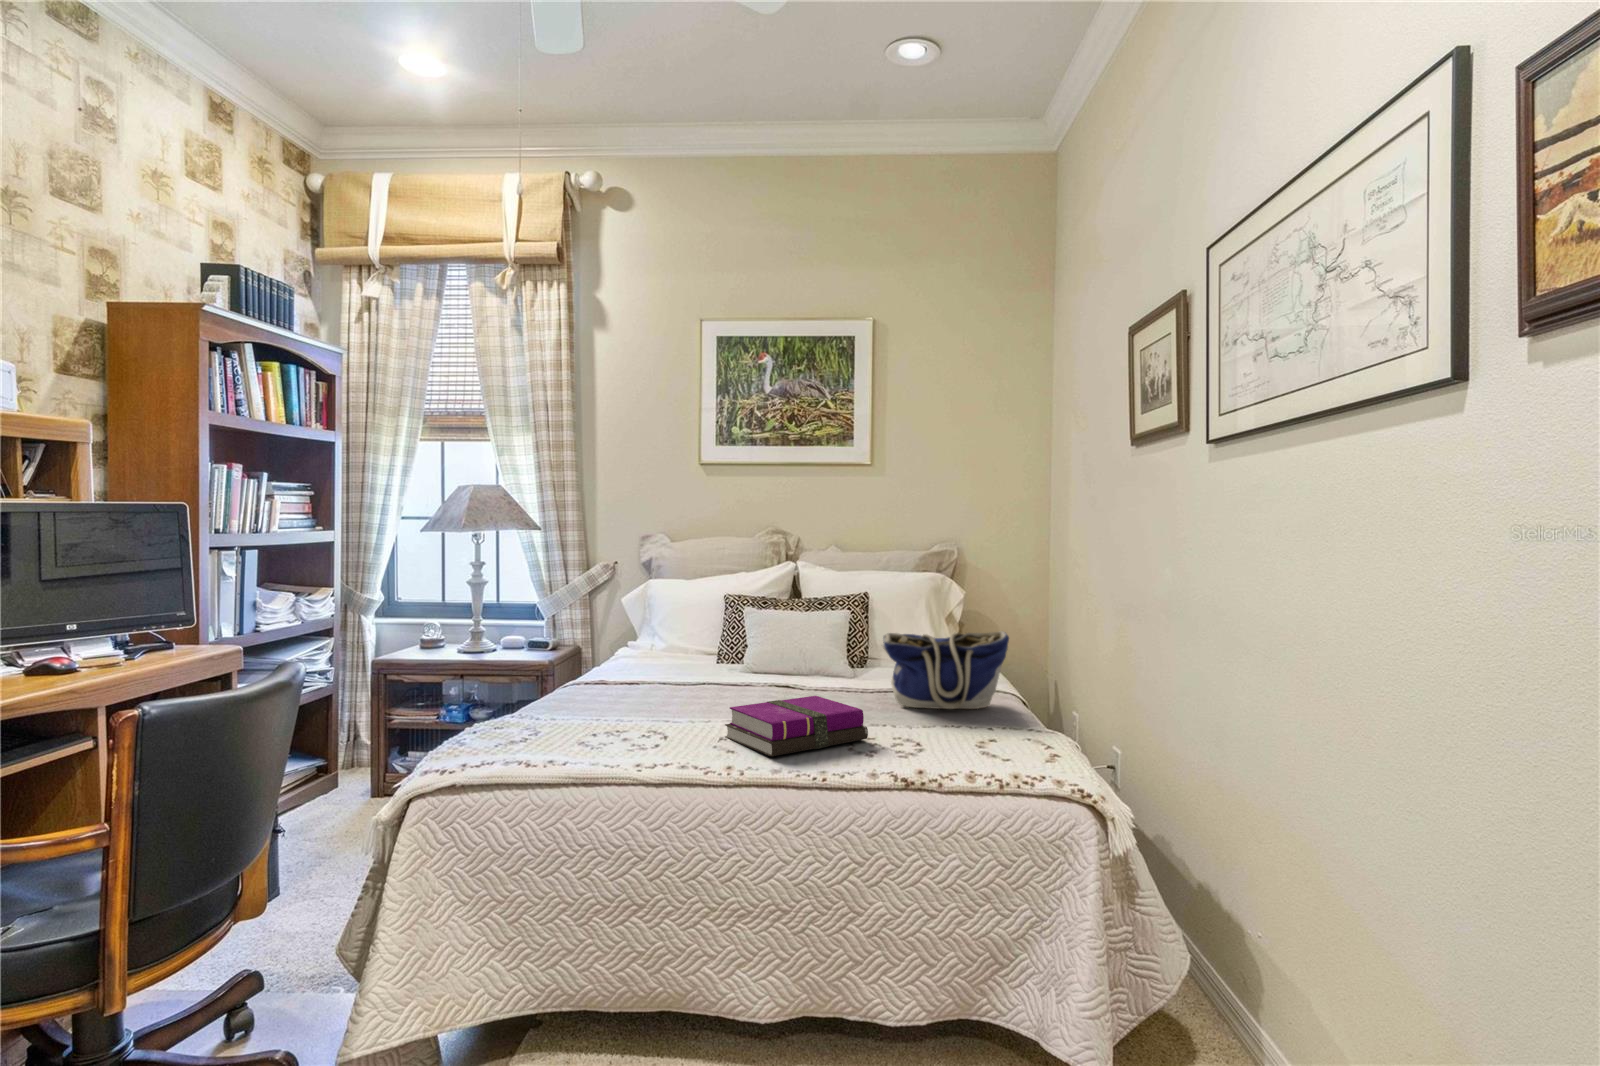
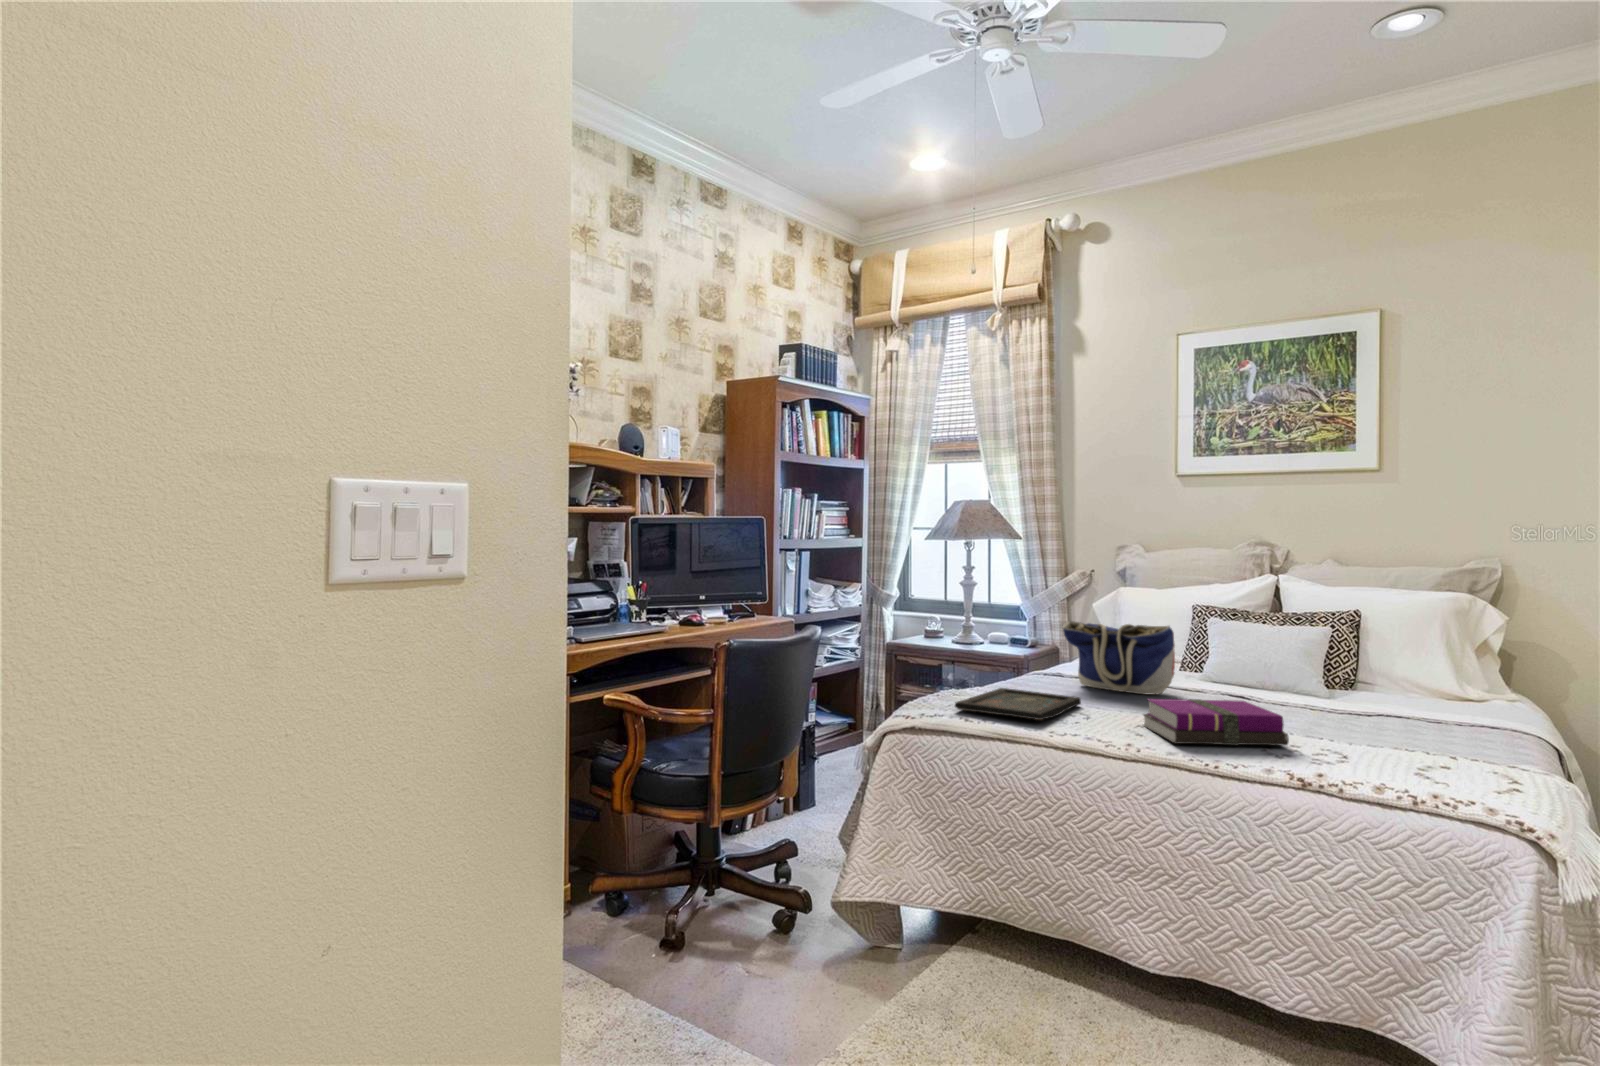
tote bag: present [882,631,1009,709] -> present [1063,621,1175,694]
tray: none [508,711,651,752] -> present [955,688,1081,720]

